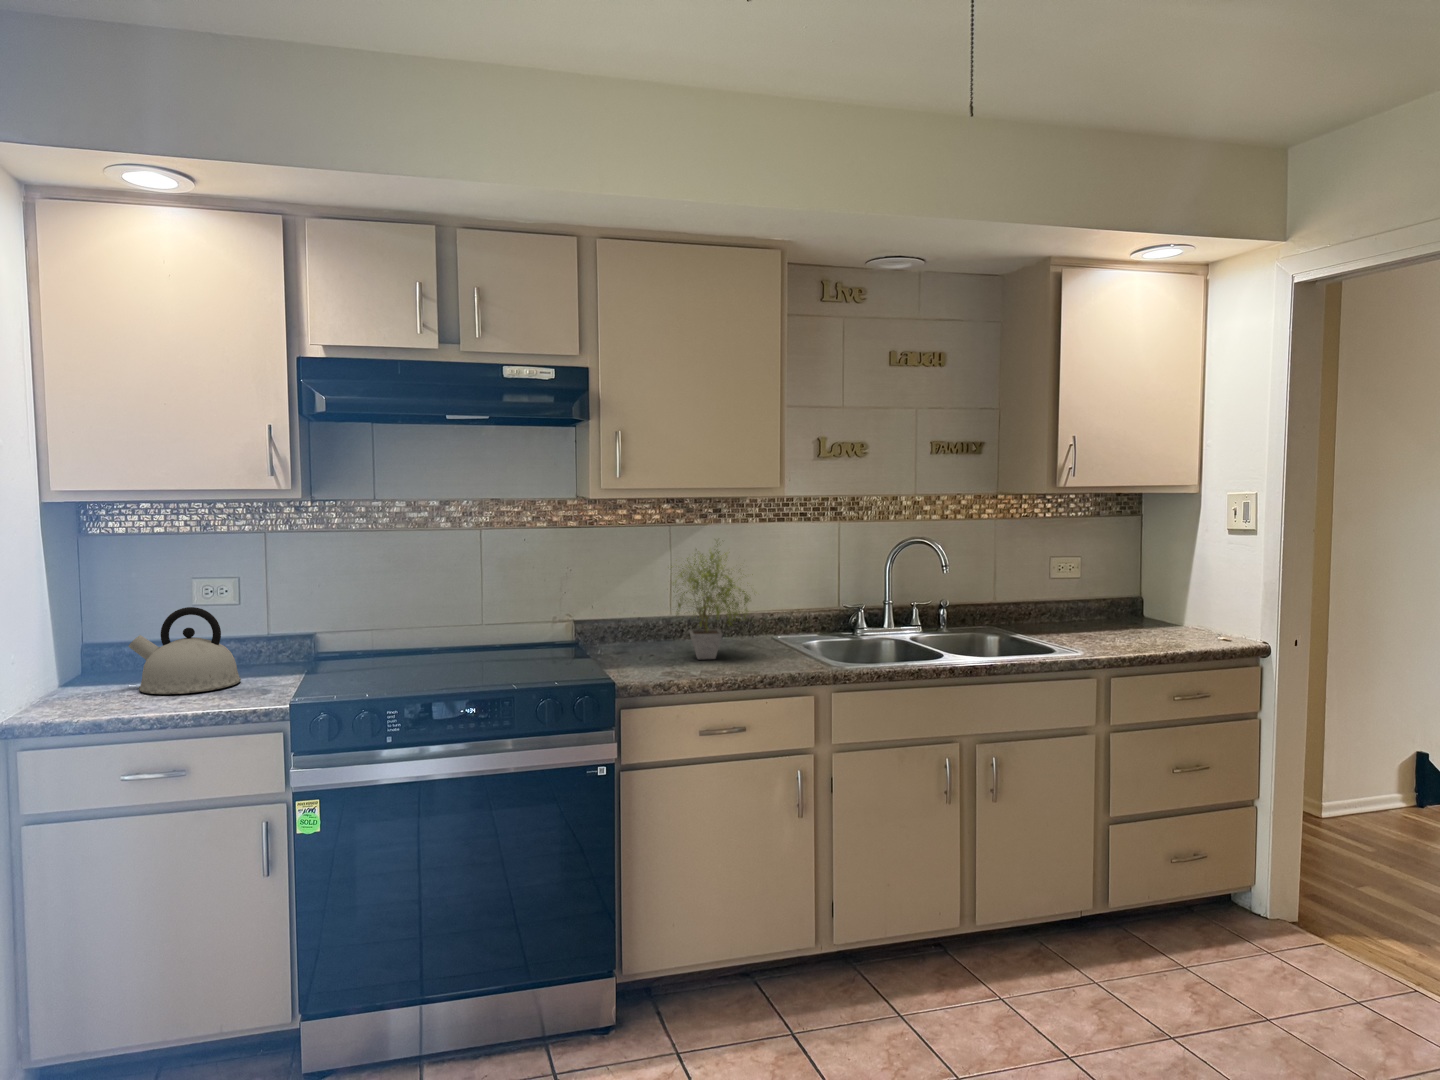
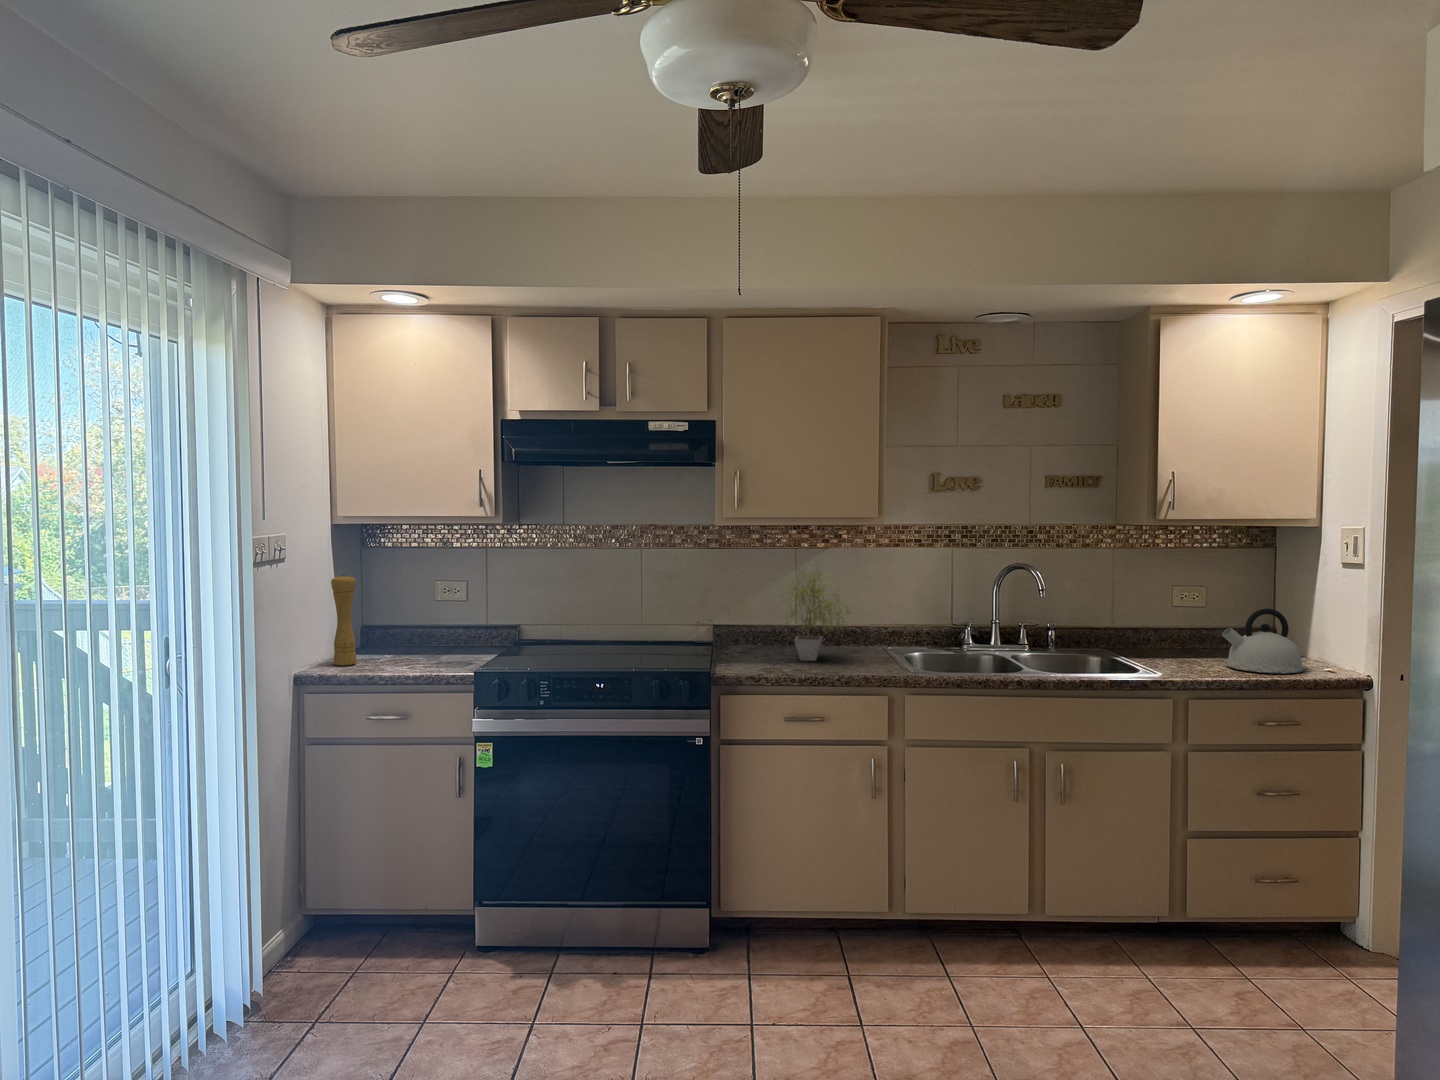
pepper mill: none [48,576,92,707] -> present [331,575,356,666]
kettle: present [129,607,241,694] -> present [1222,608,1304,673]

